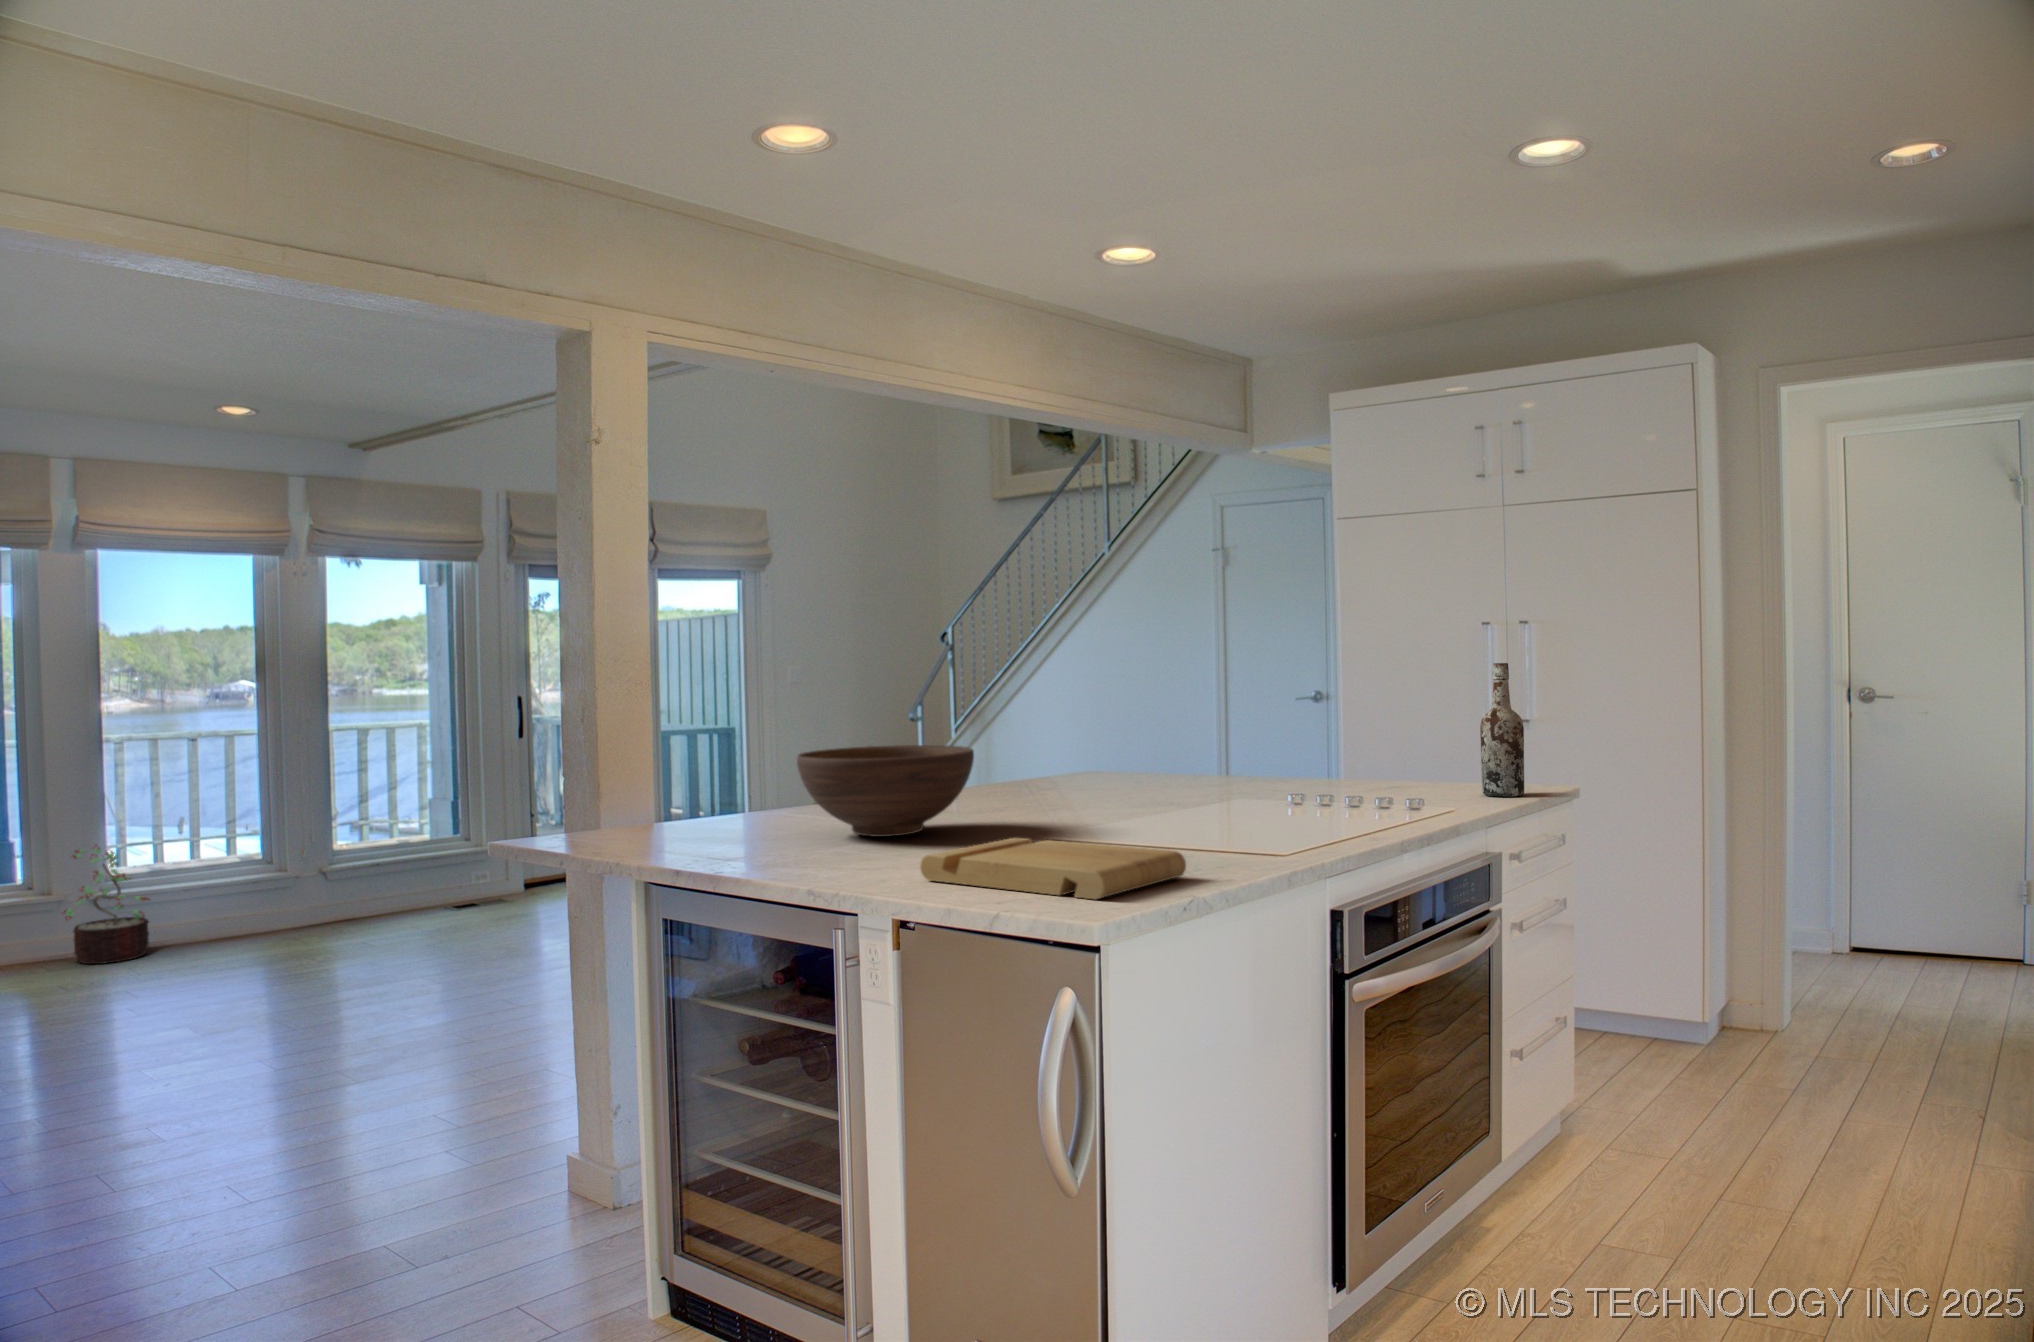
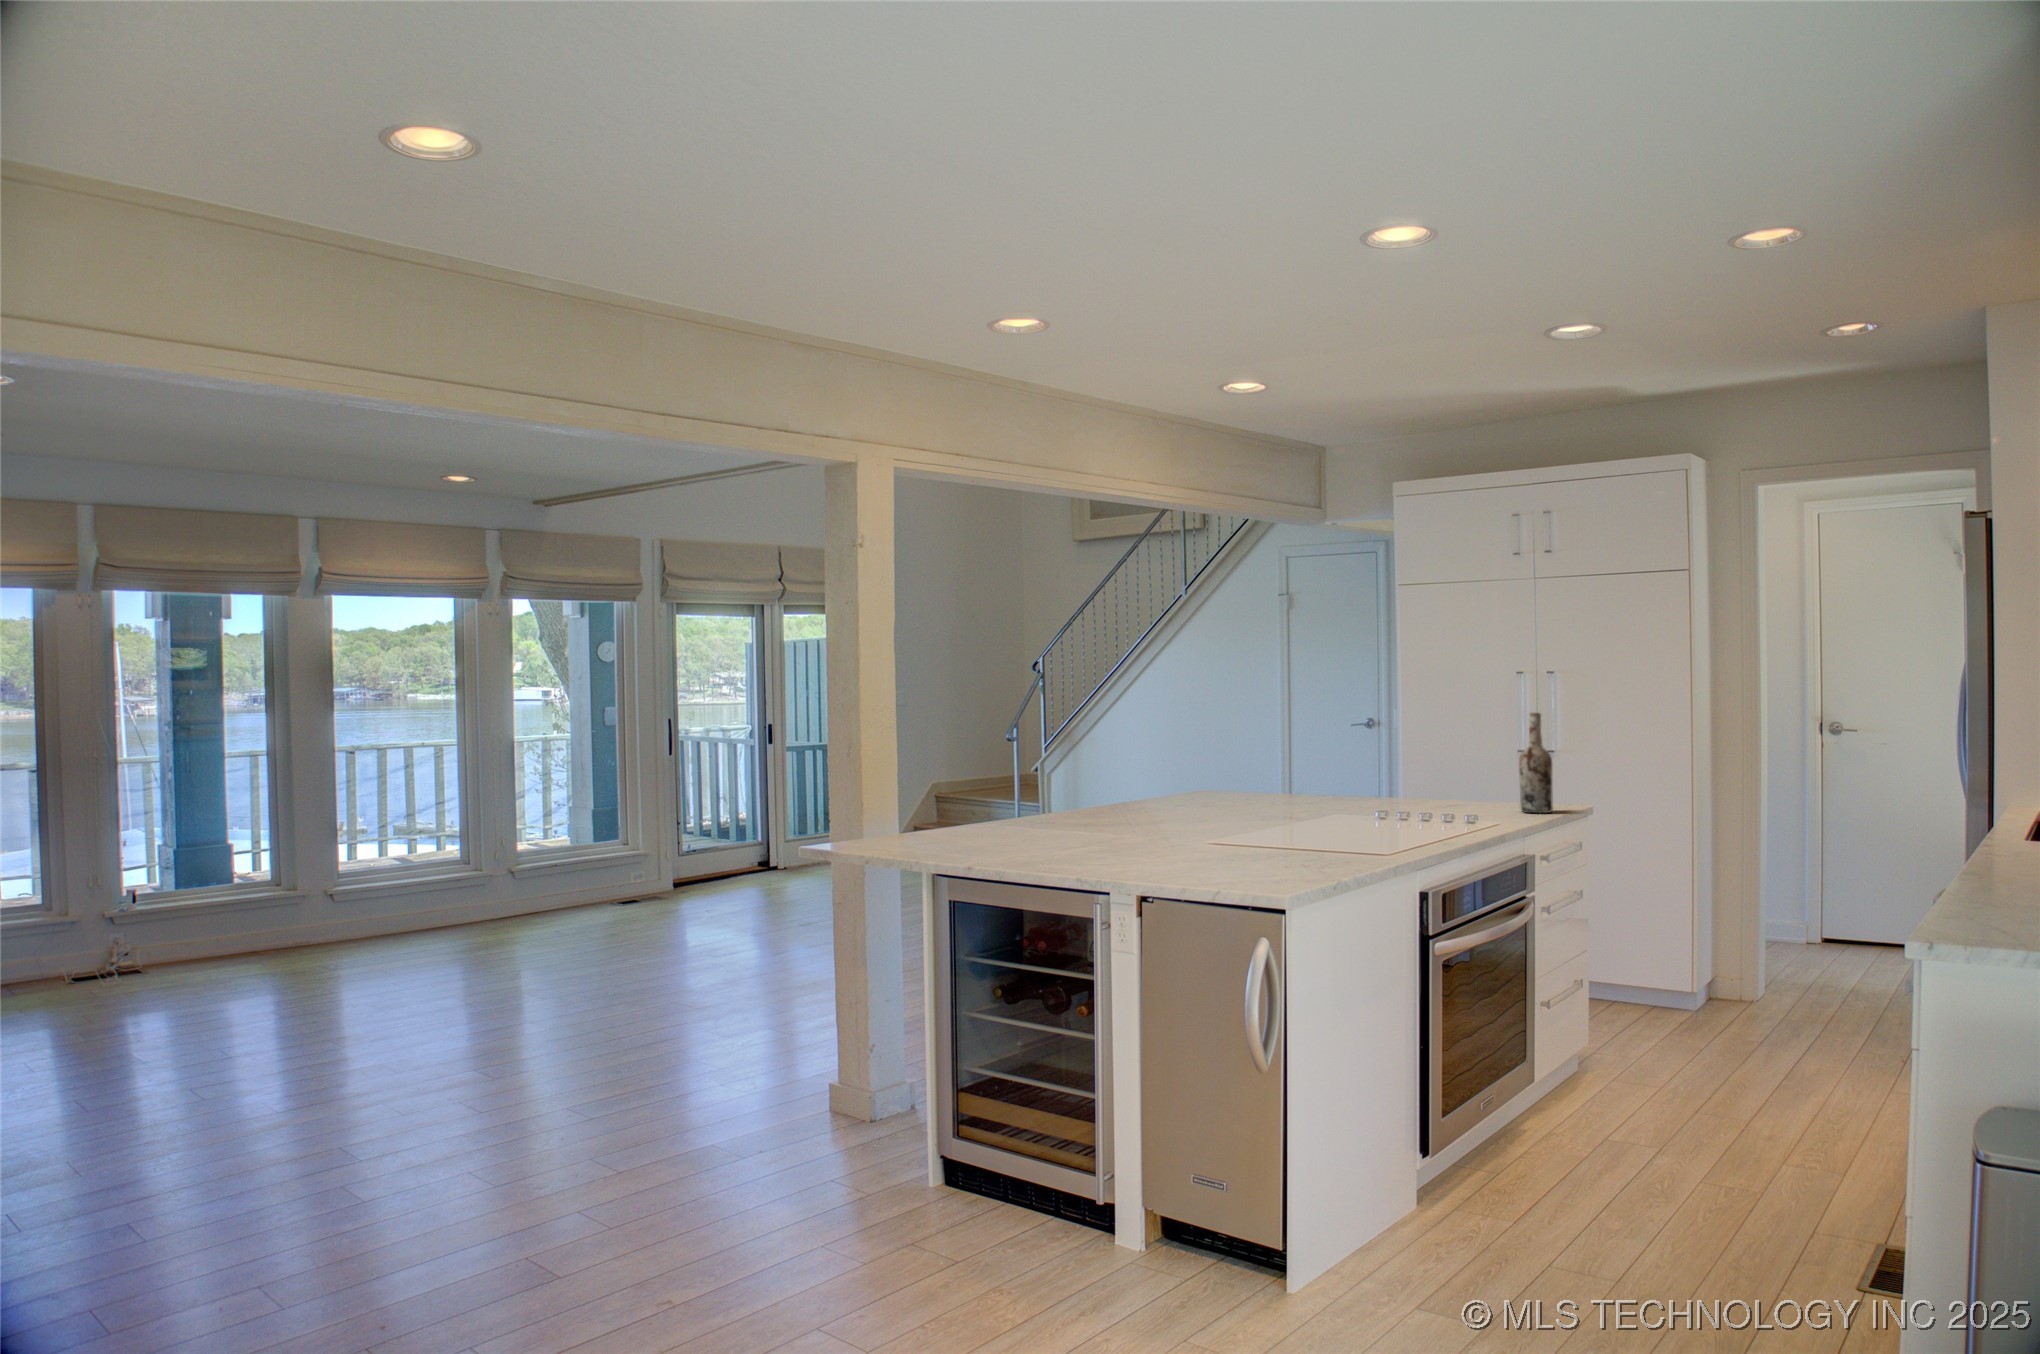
fruit bowl: present [797,745,974,837] -> none [1028,775,1155,842]
cutting board: present [920,838,1186,899] -> none [1149,843,1330,883]
decorative plant: present [64,848,149,964] -> none [311,845,385,946]

